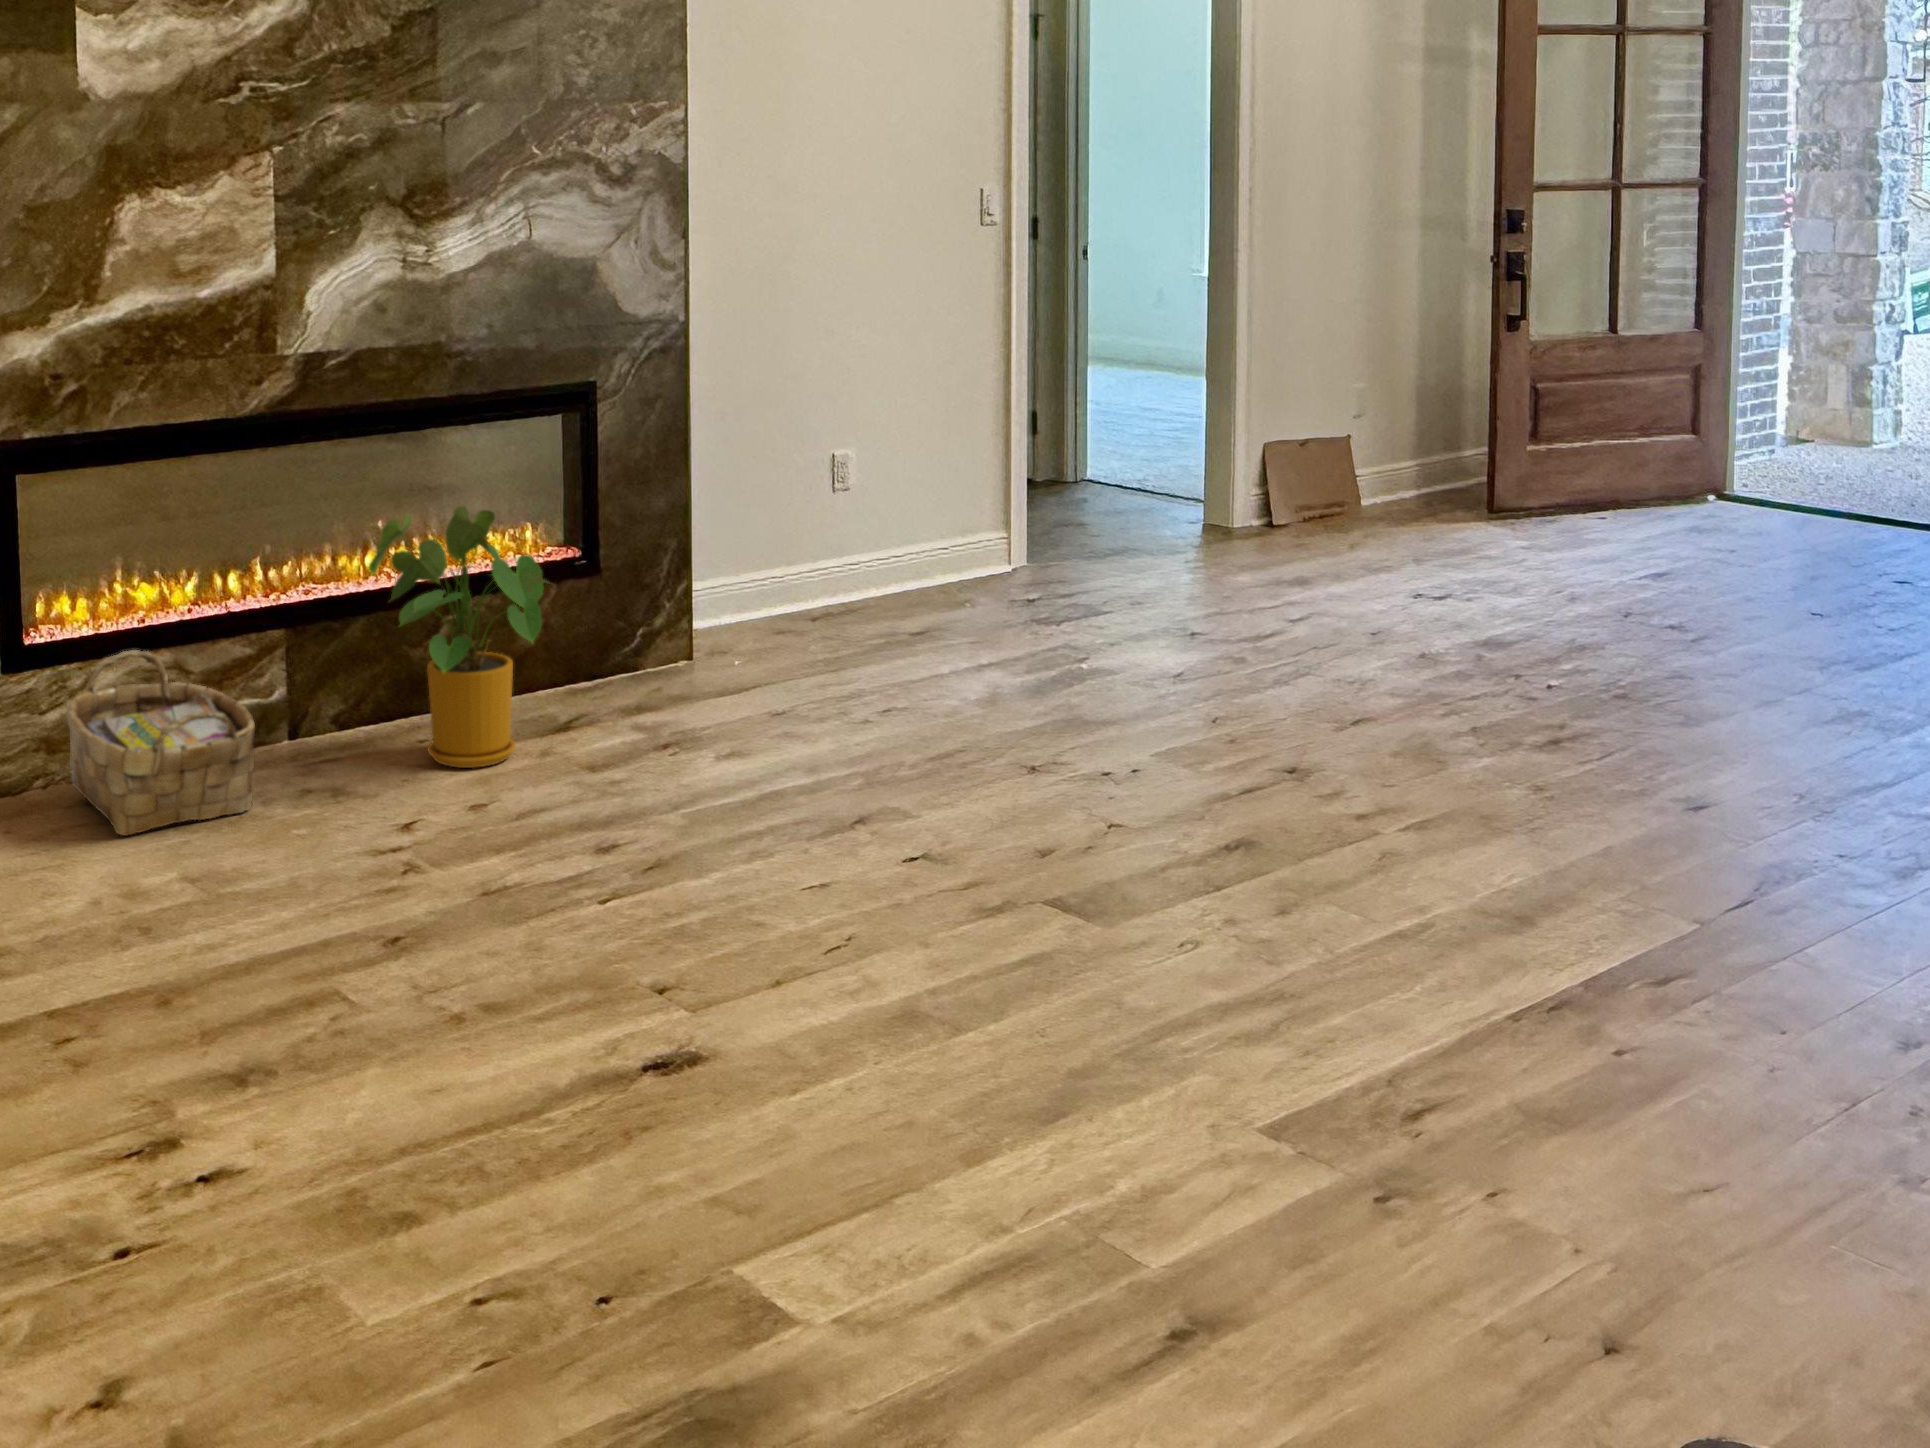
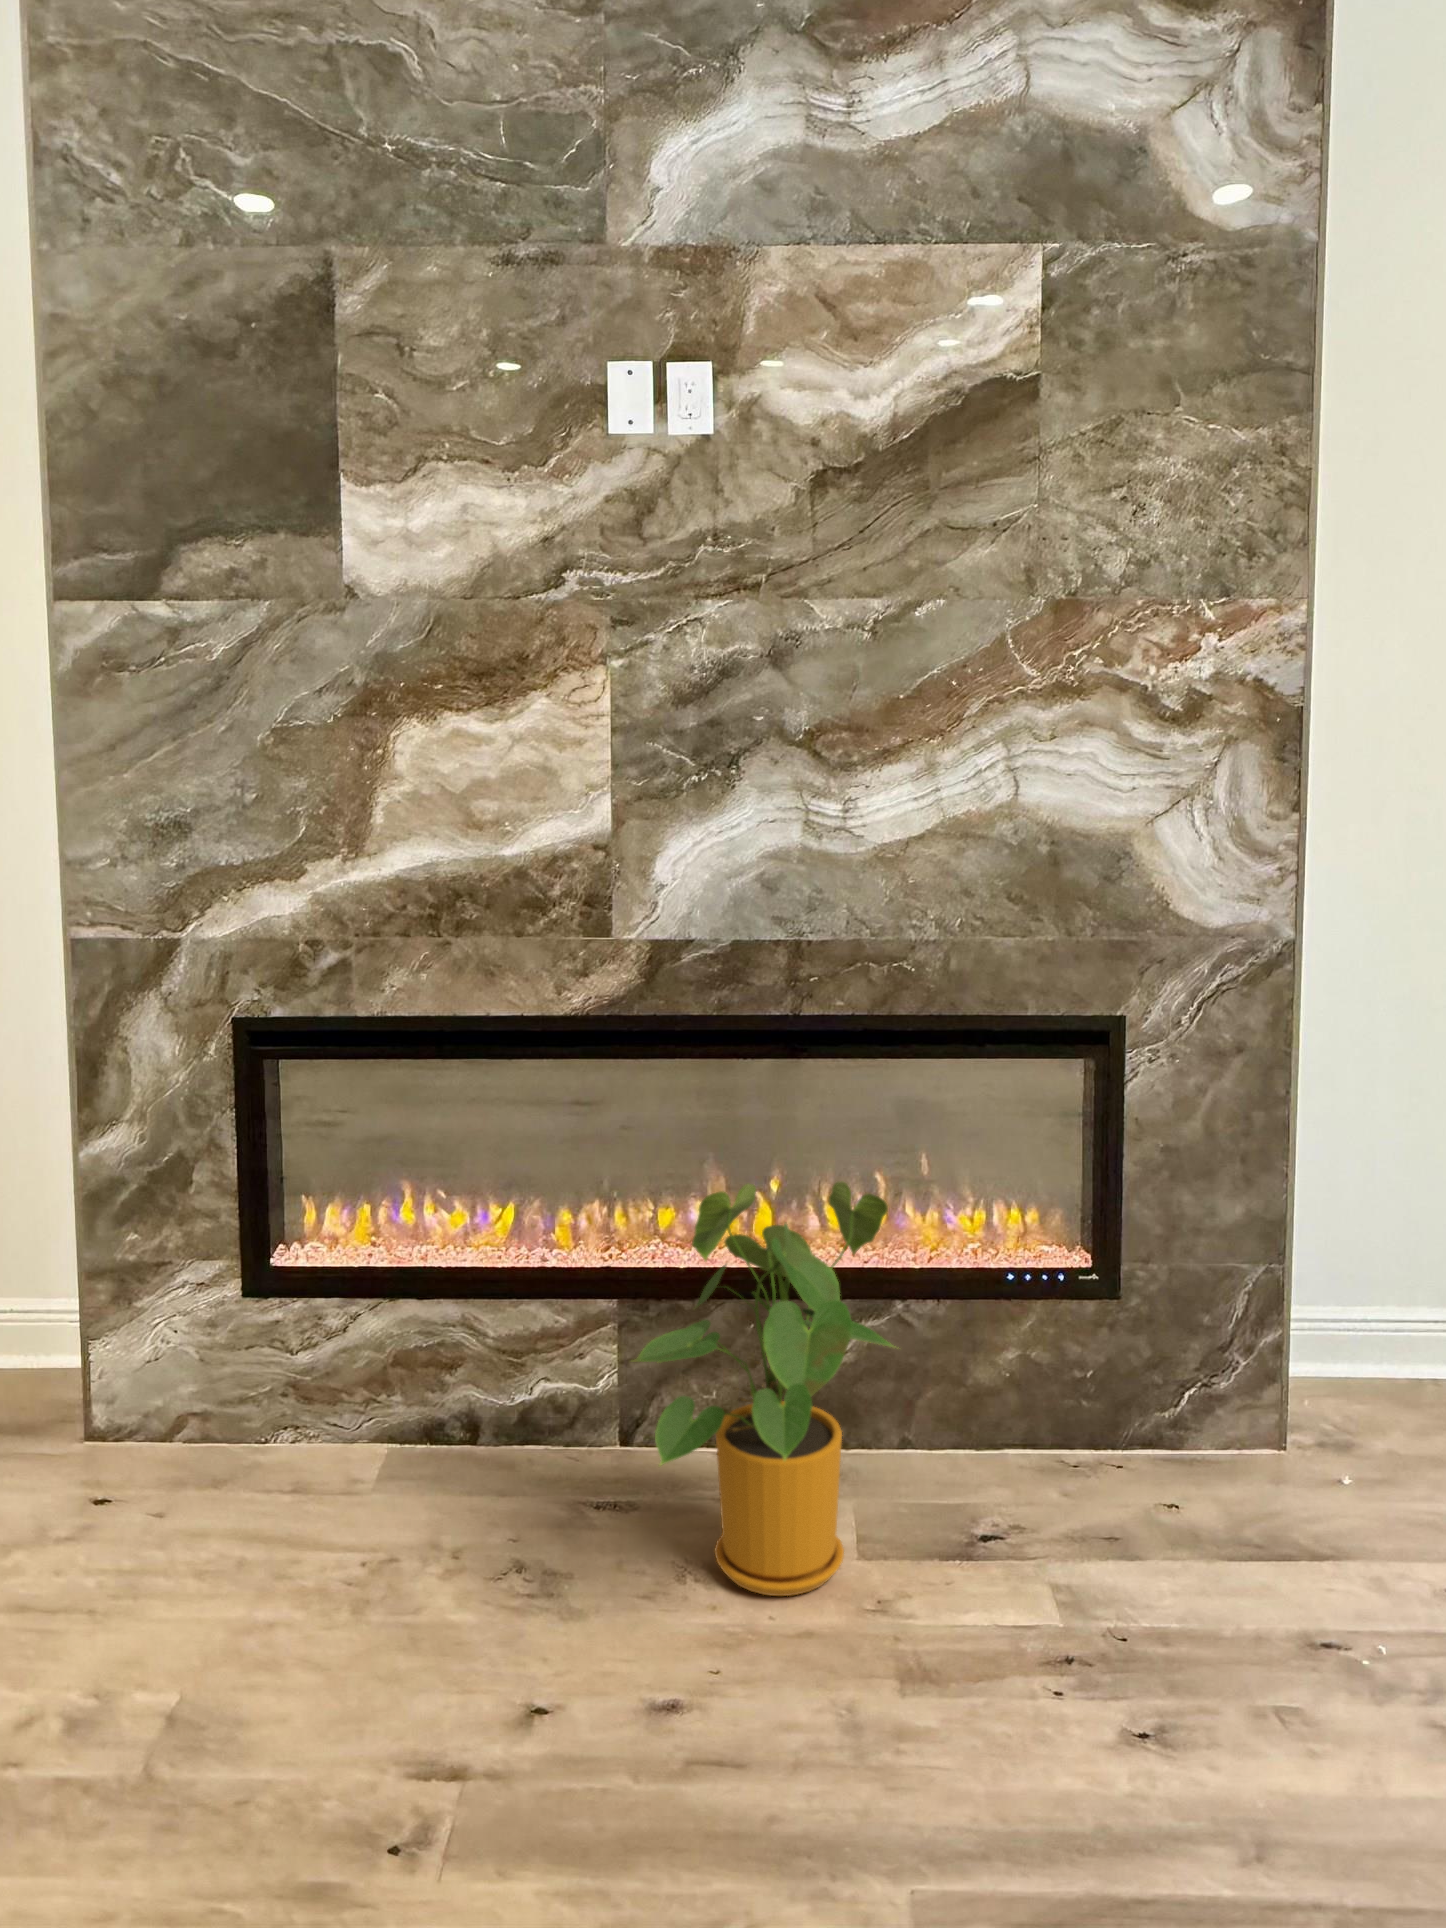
woven basket: present [66,650,255,836] -> none [224,1302,463,1579]

